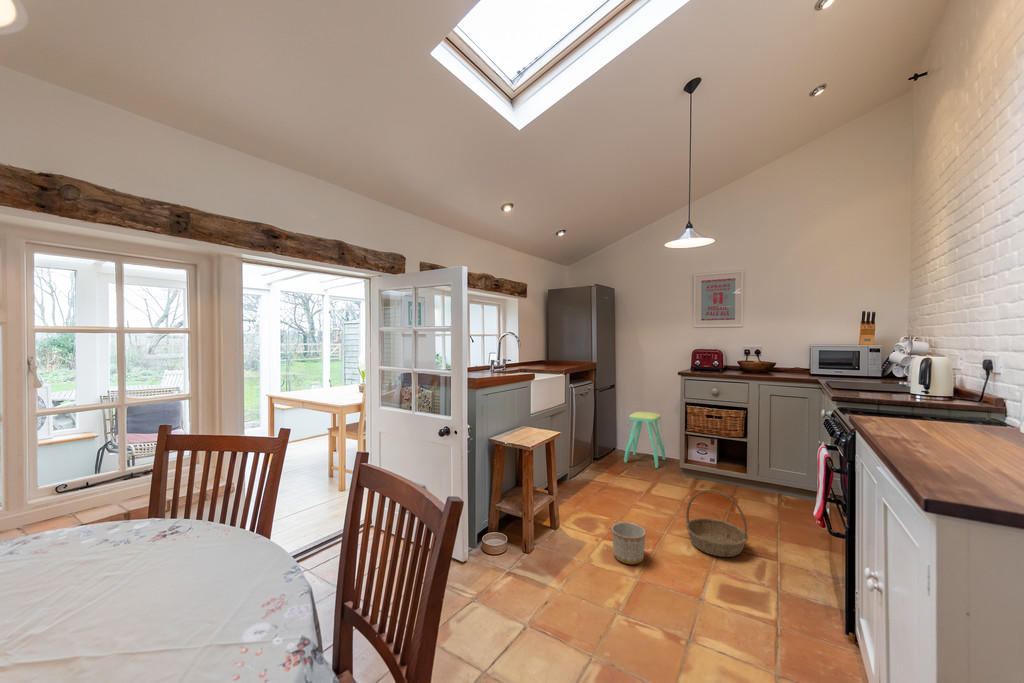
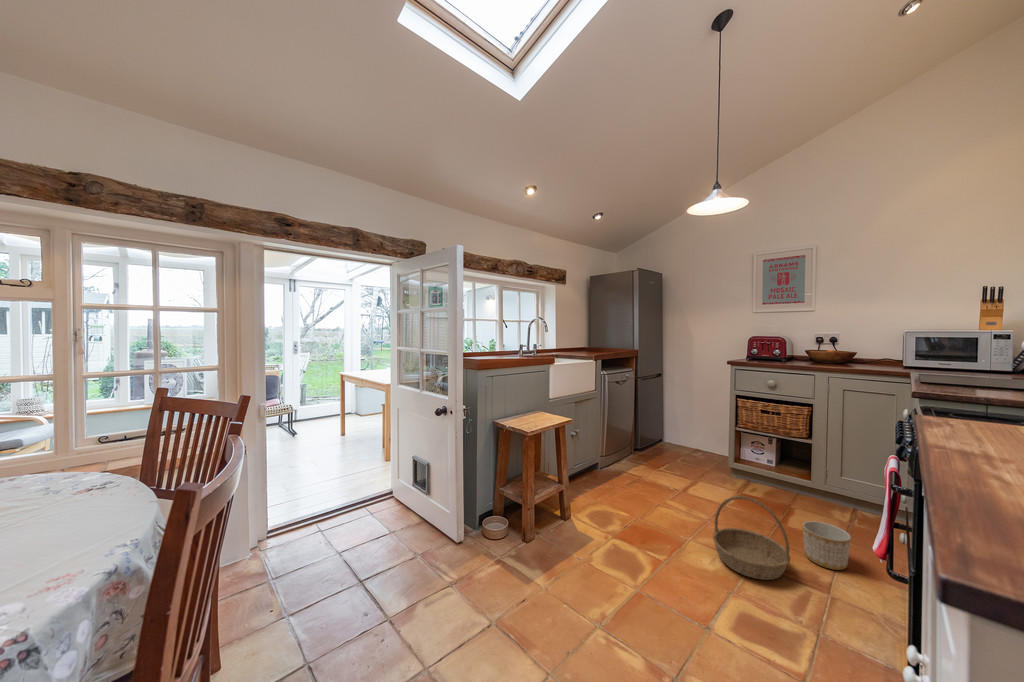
stool: present [624,412,665,468] -> none [667,404,716,466]
planter: present [612,522,646,564] -> present [803,521,851,570]

